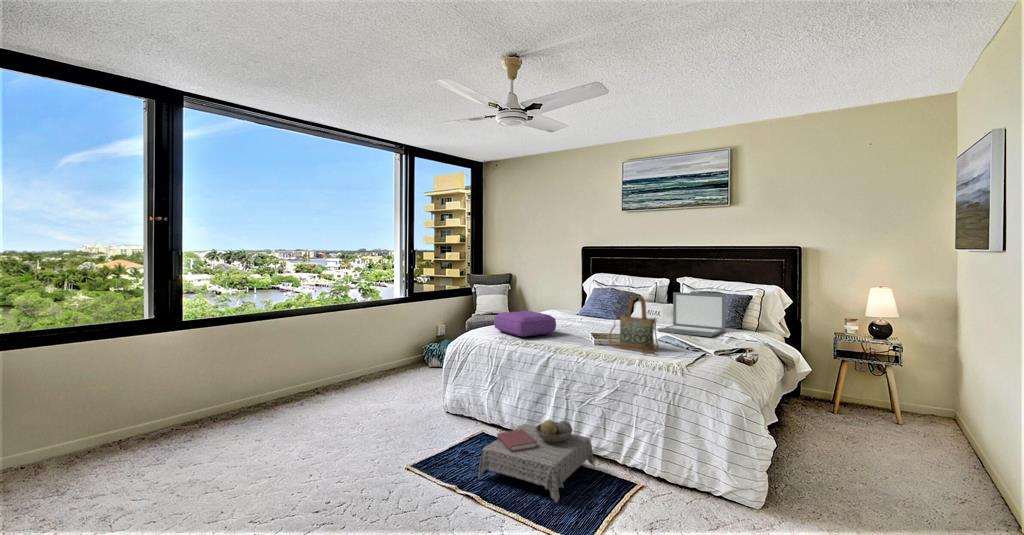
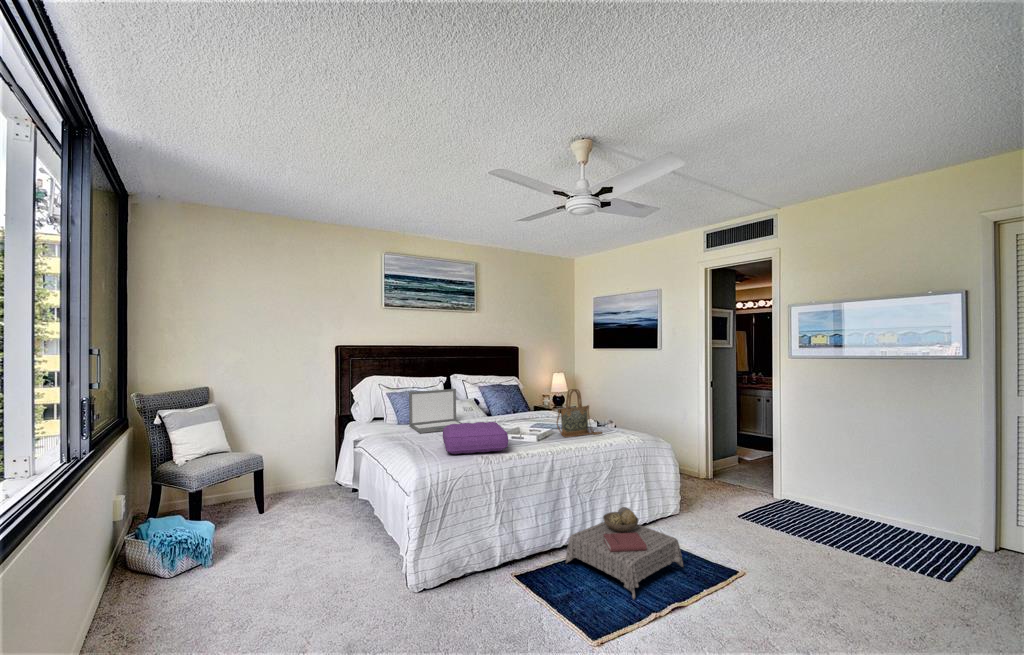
laptop: present [658,292,725,337] -> present [409,389,461,433]

